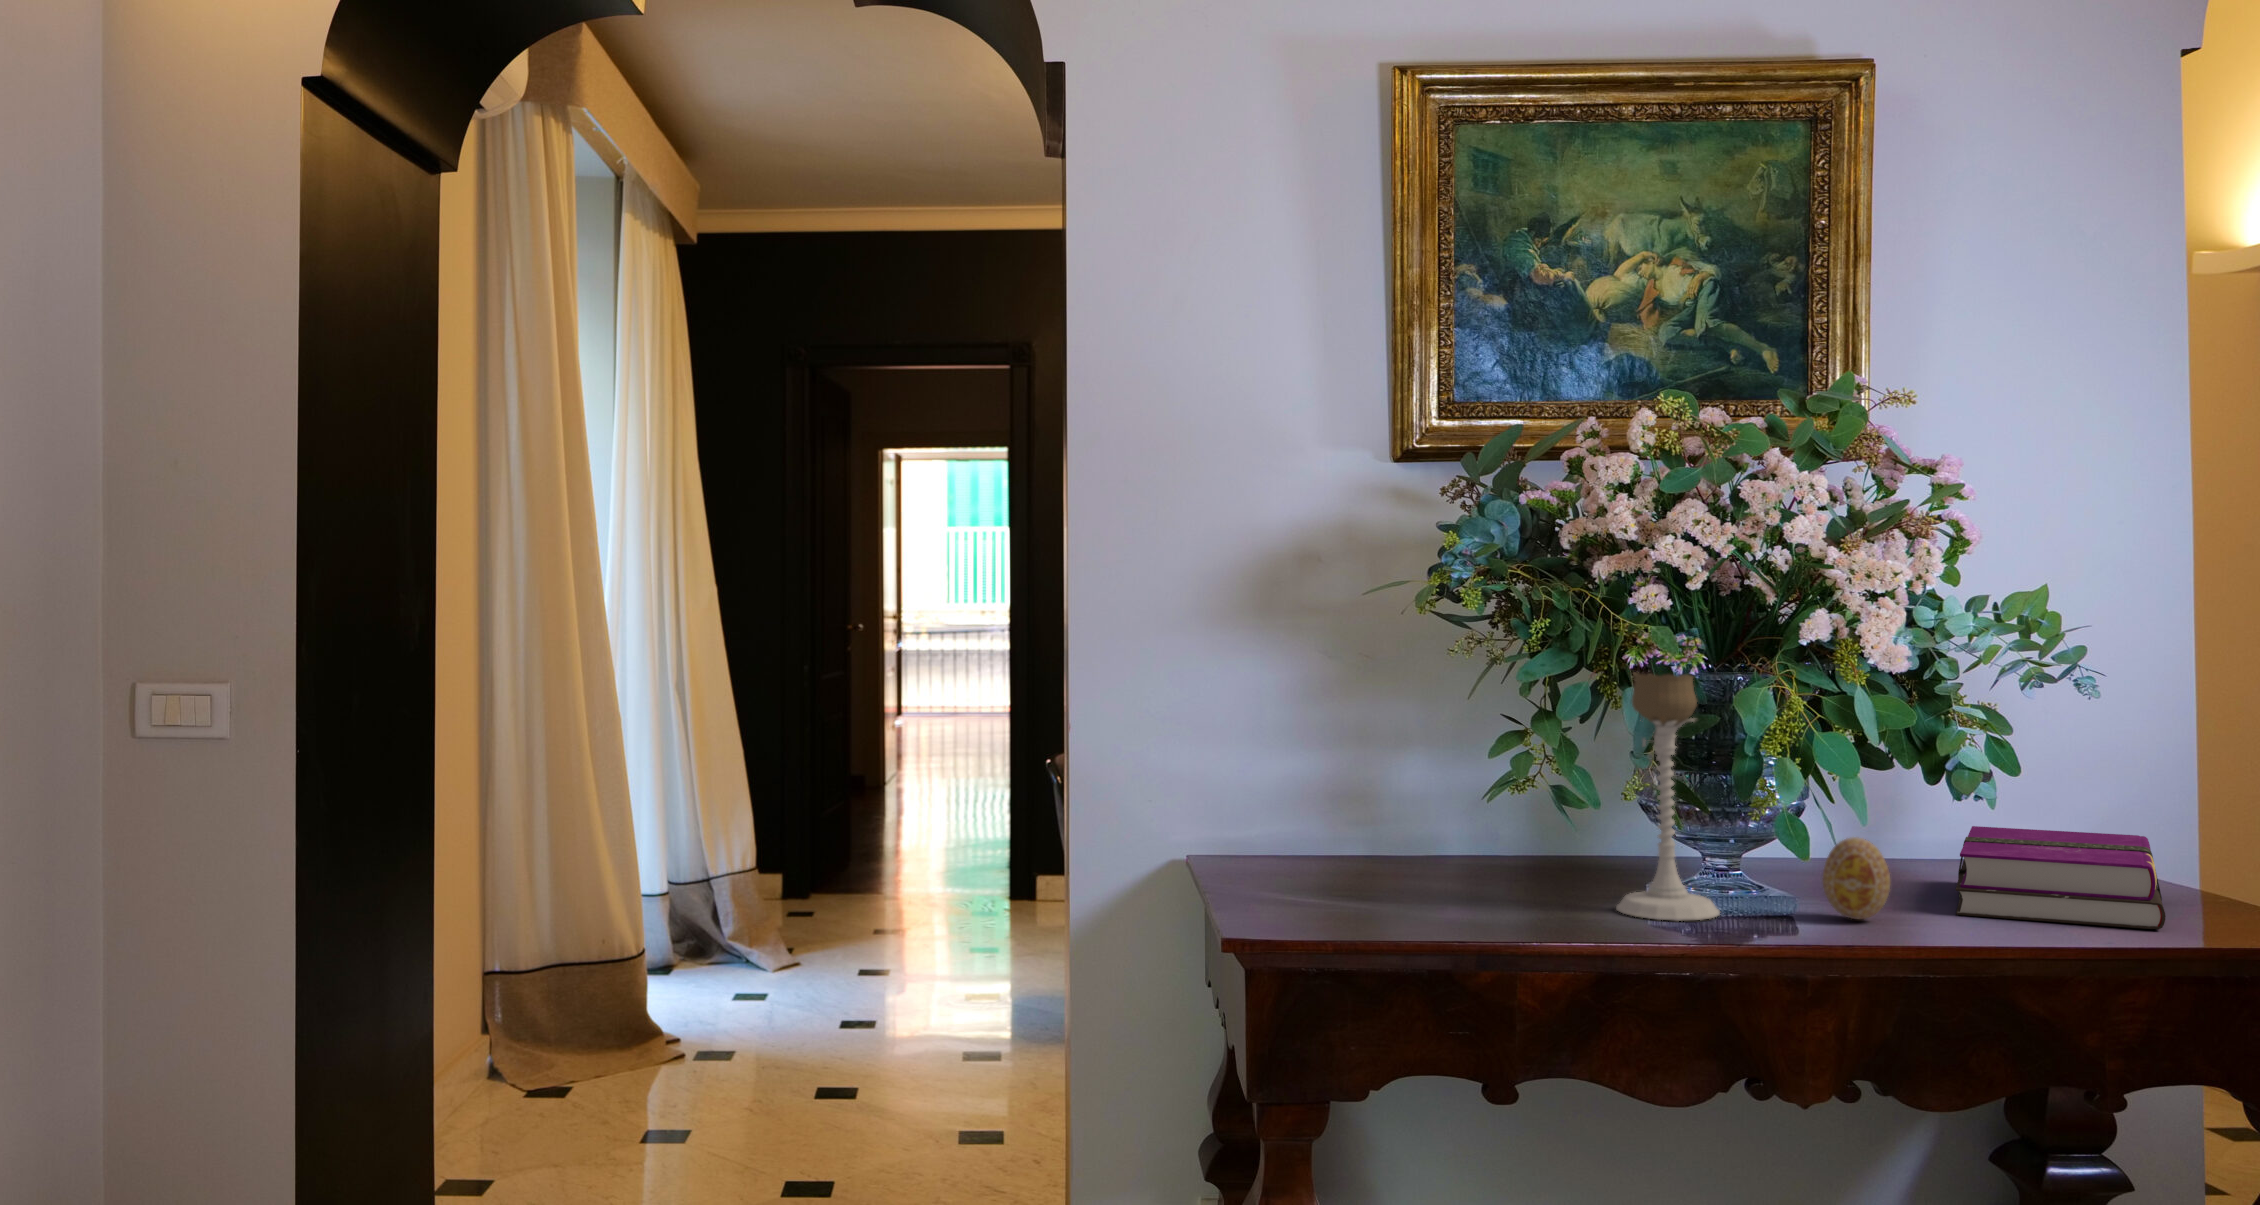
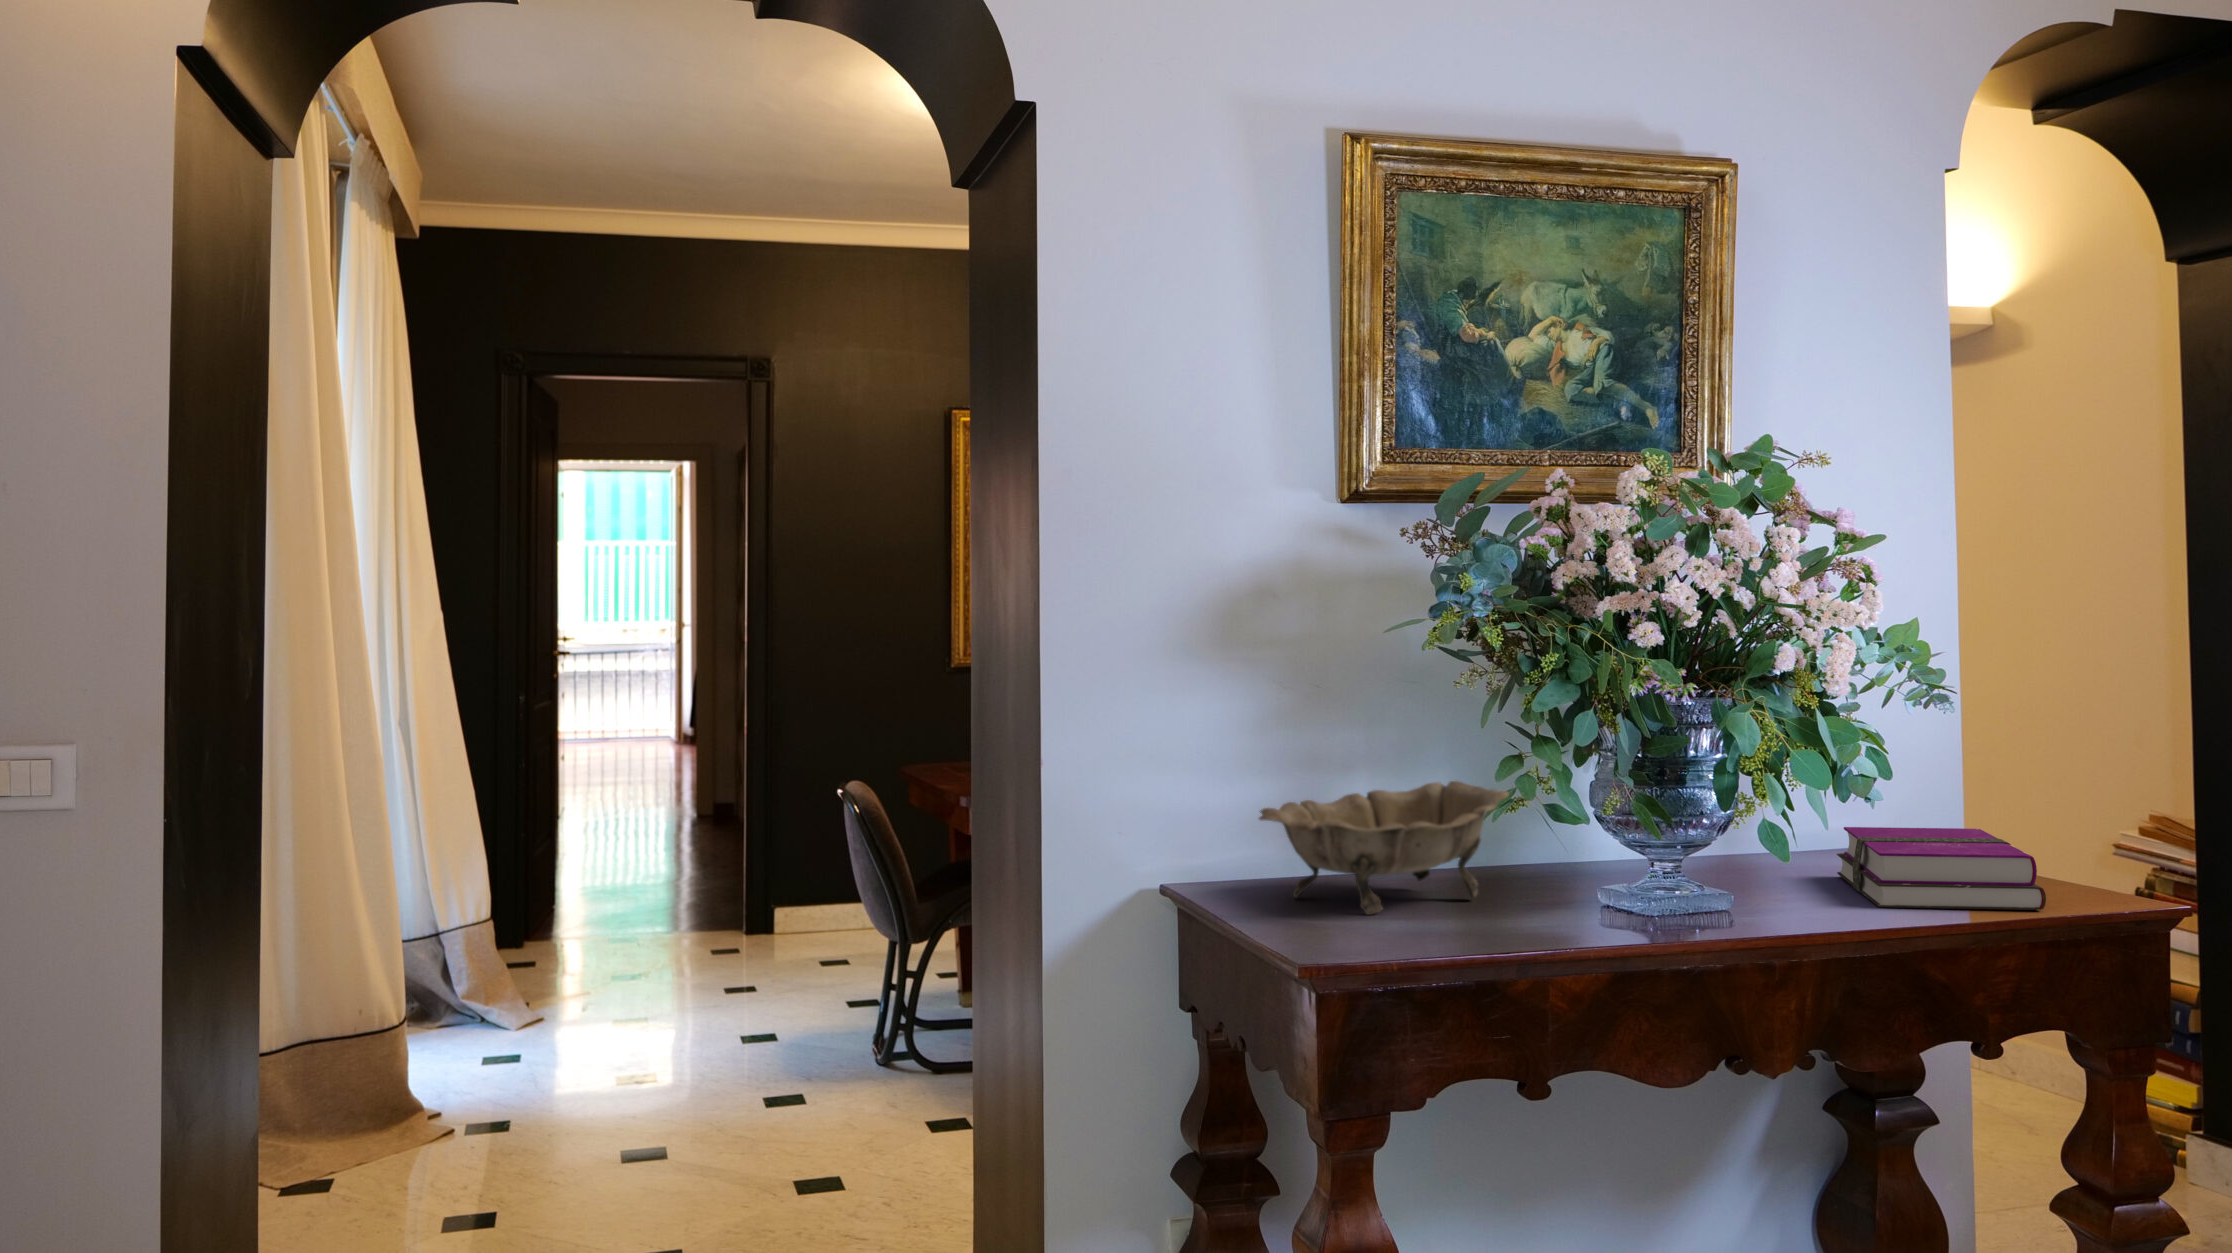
candle holder: present [1616,673,1720,921] -> none [1613,698,1708,930]
decorative bowl: none [1264,756,1542,887] -> present [1259,781,1509,915]
decorative egg: present [1822,837,1891,919] -> none [1785,844,1844,918]

